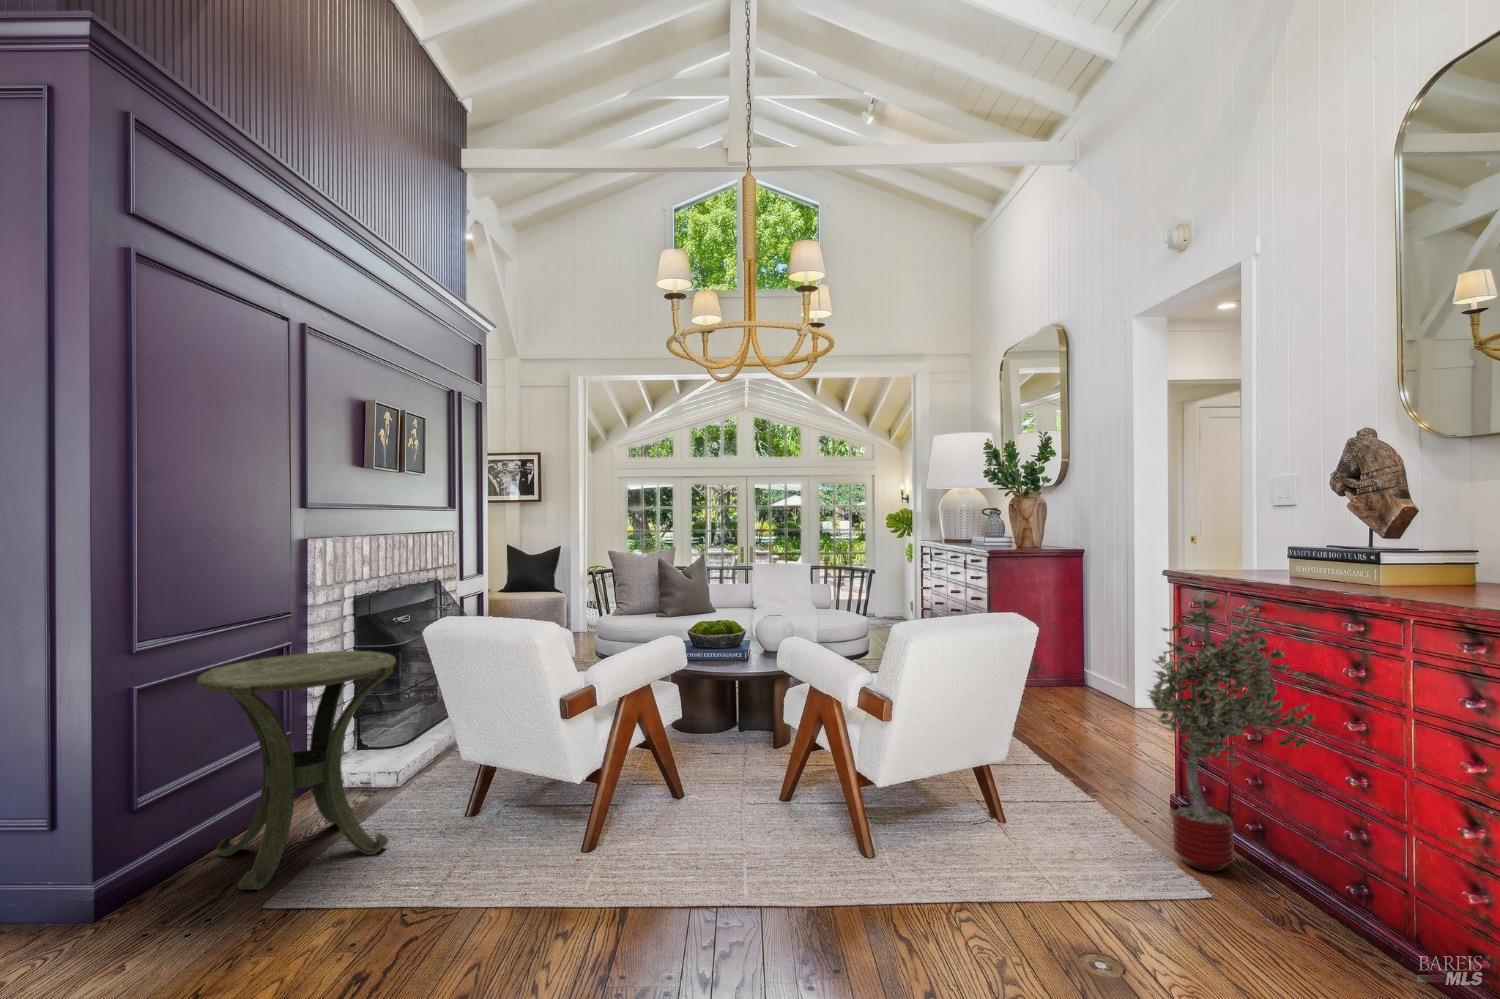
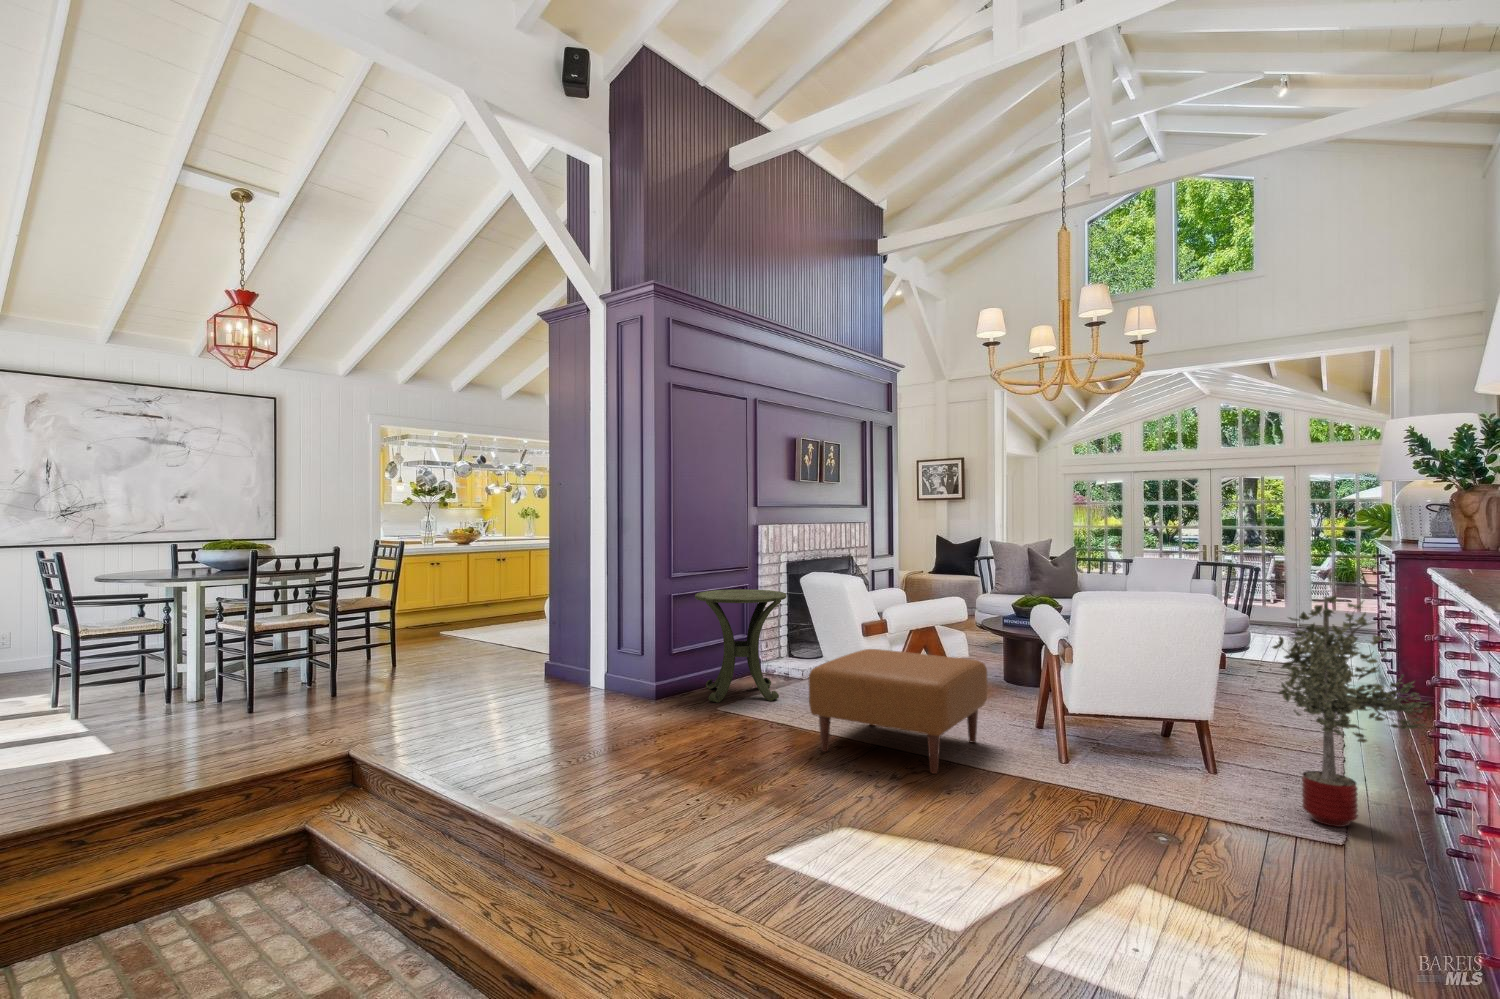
ottoman: none [529,729,796,961] -> present [809,649,987,774]

